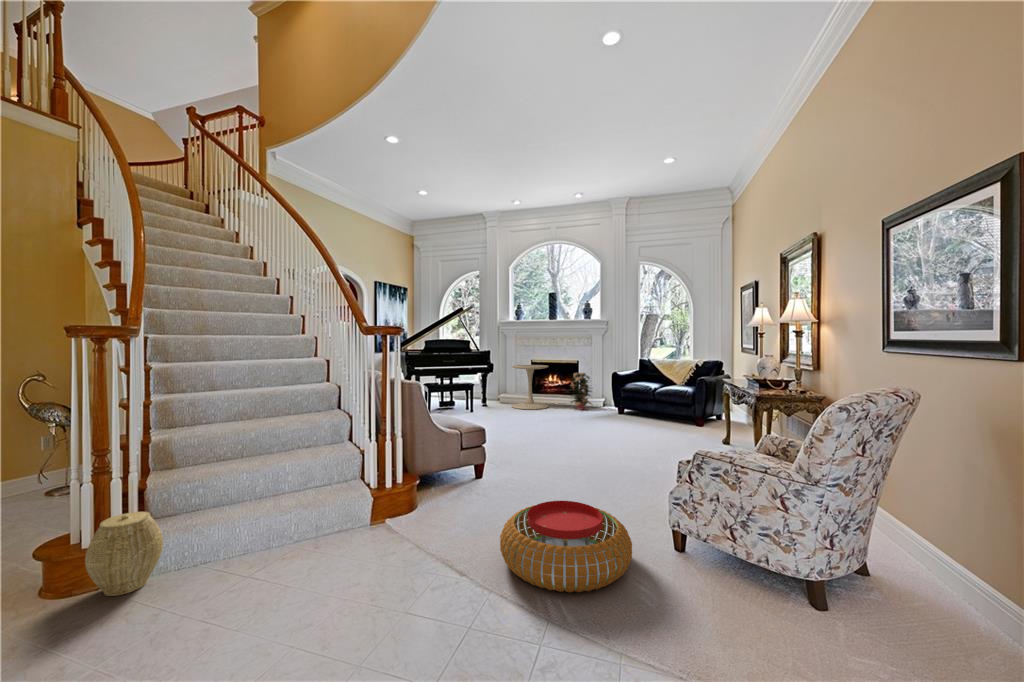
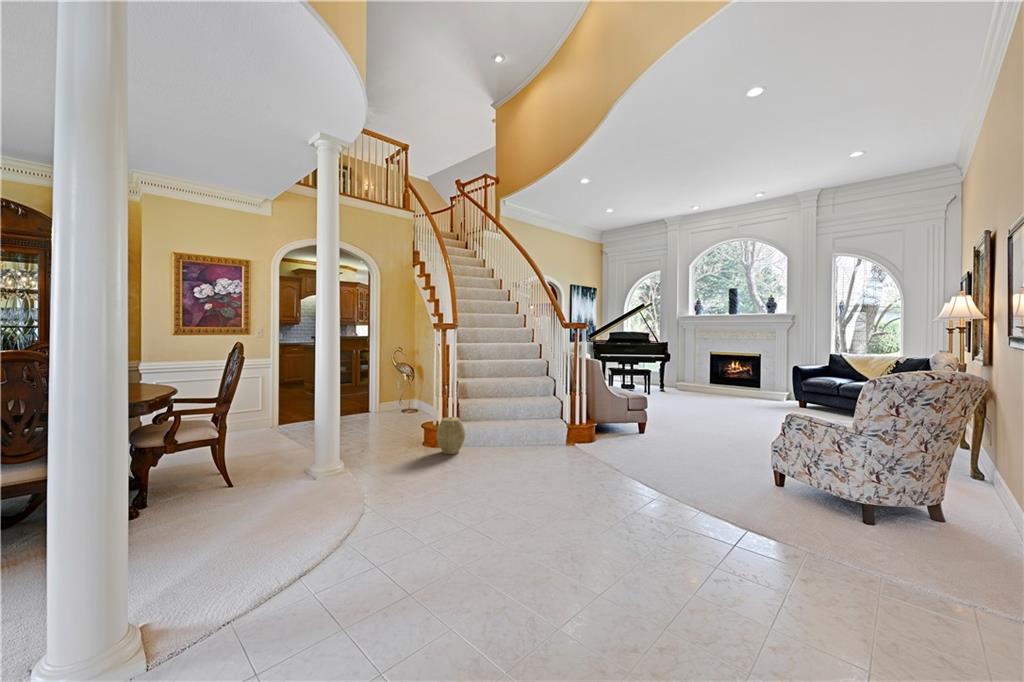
pedestal table: present [512,365,549,410] -> none [688,356,725,397]
decorative plant: present [571,373,591,410] -> none [744,365,773,400]
pouf: present [500,501,632,593] -> none [643,441,736,490]

